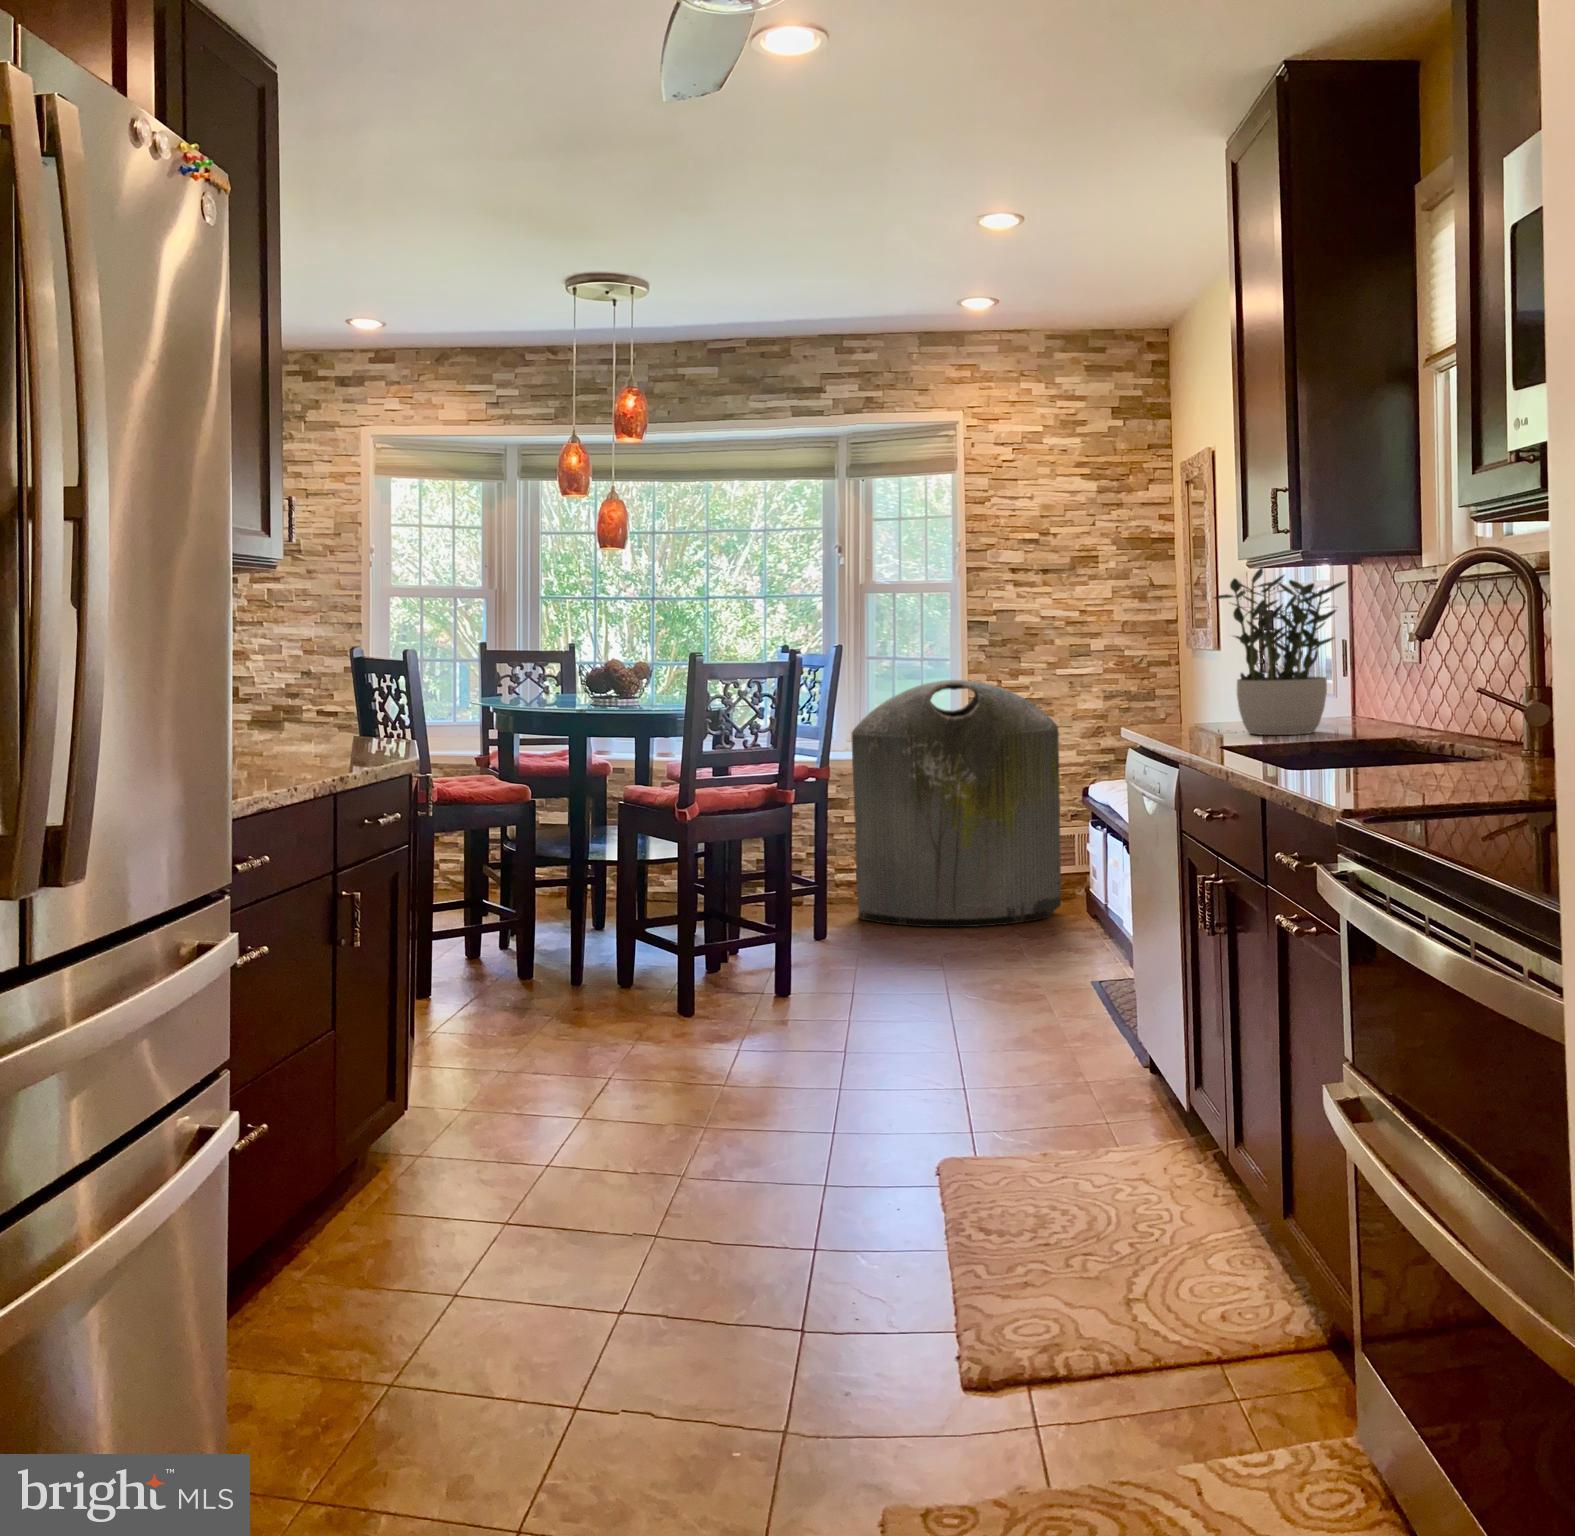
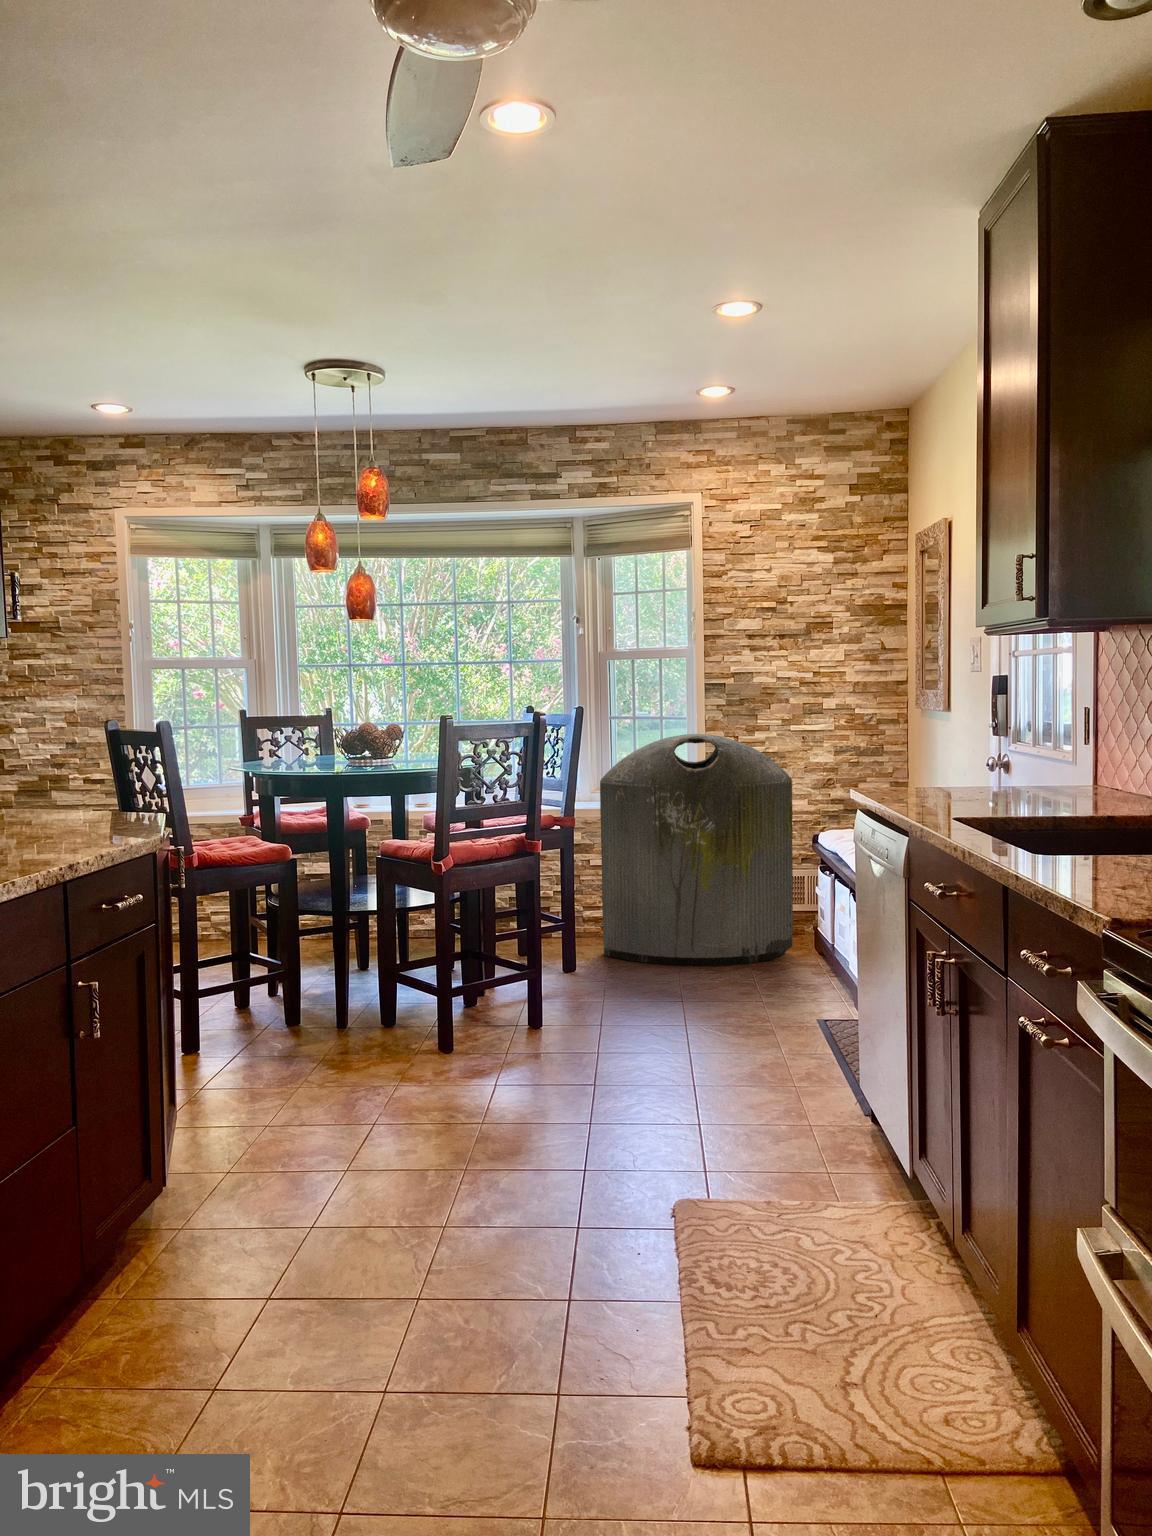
potted plant: present [1214,568,1346,735] -> none [938,638,1069,801]

